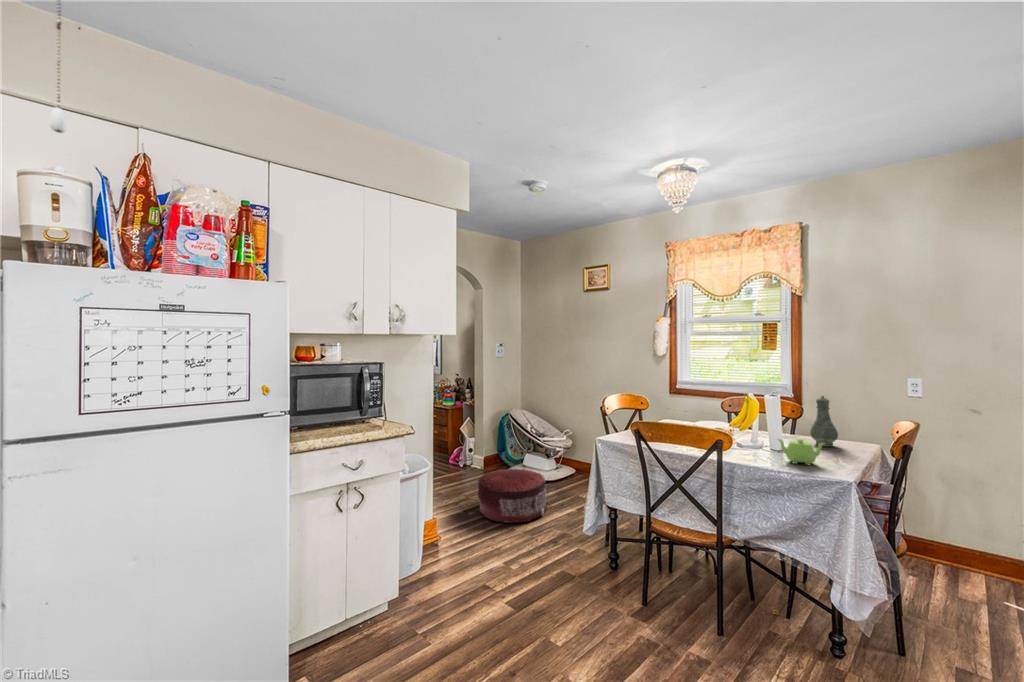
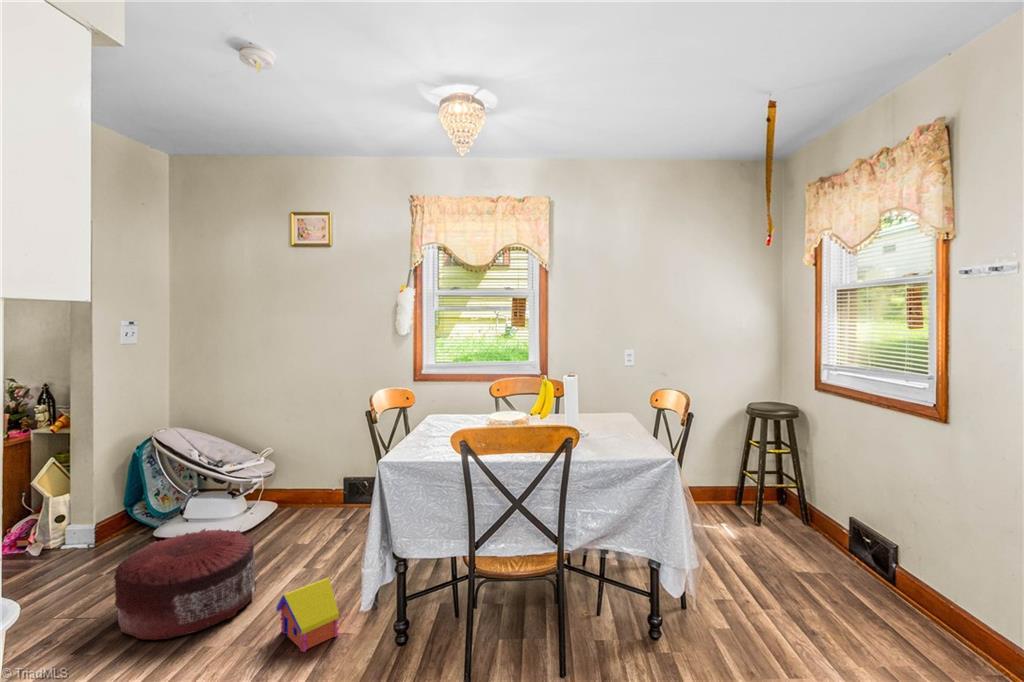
vase: present [810,396,838,447] -> none [602,374,626,428]
teapot: present [778,439,825,465] -> none [601,424,644,452]
toy house: none [547,512,579,552] -> present [276,578,339,652]

